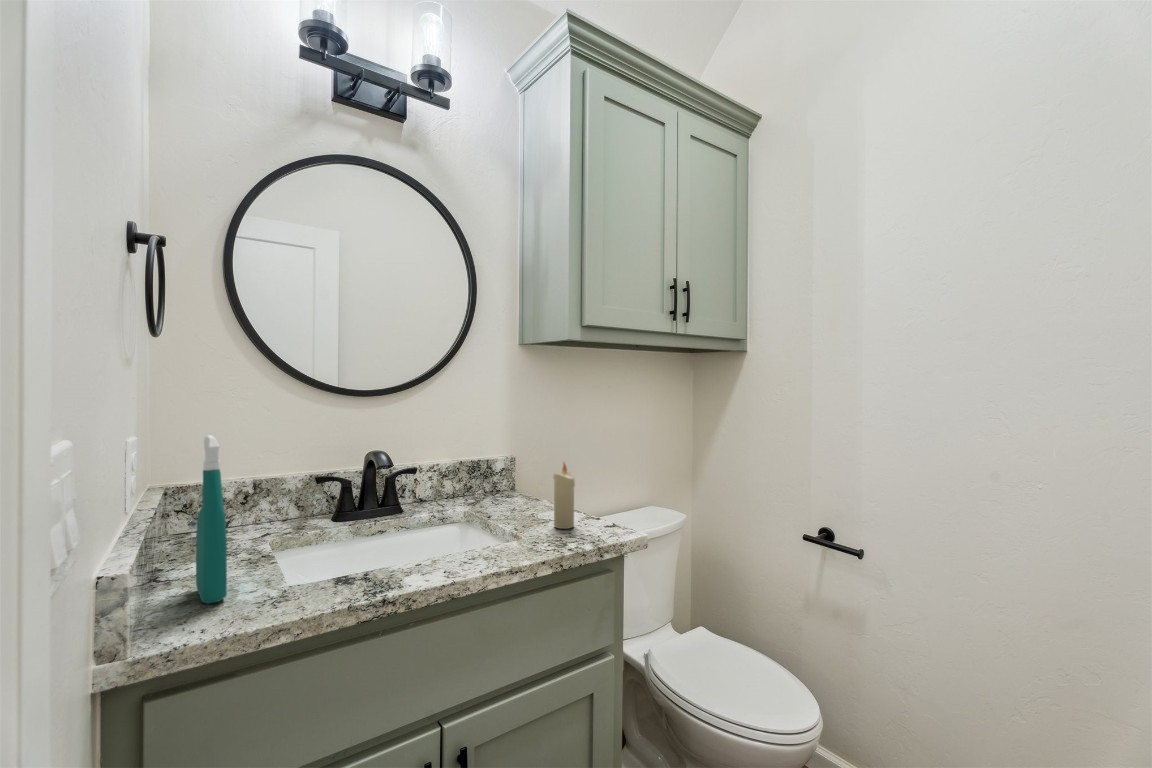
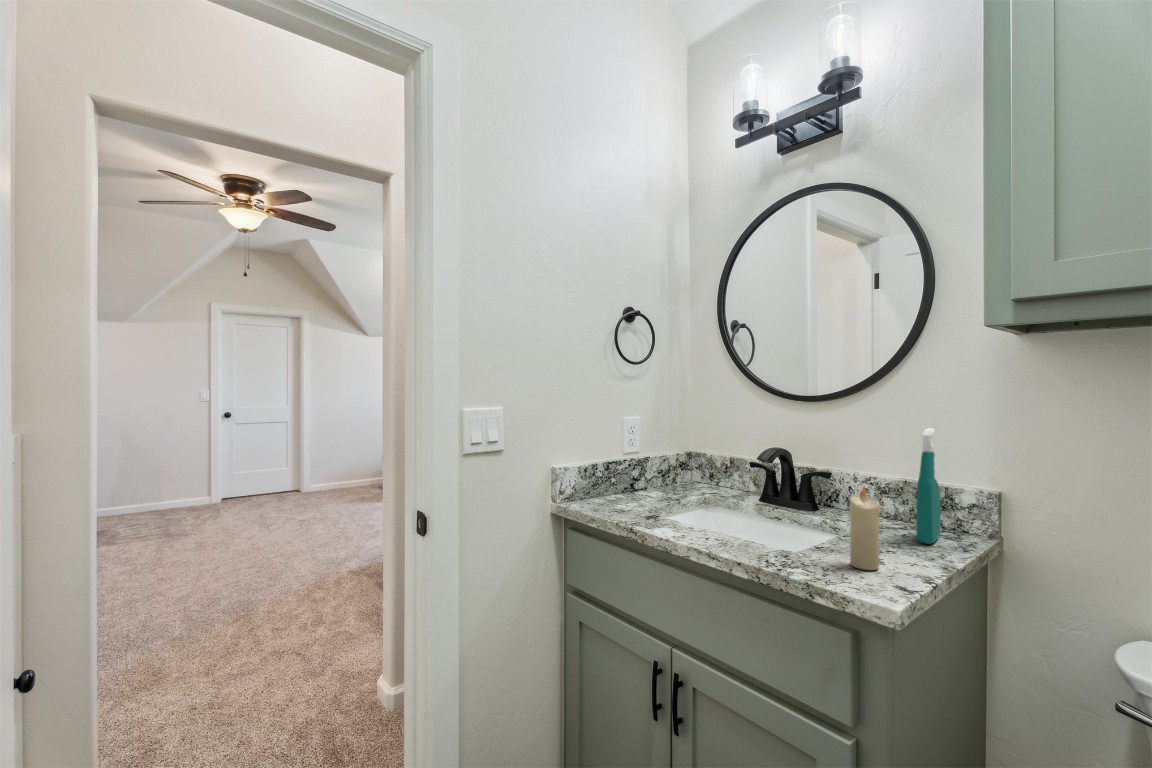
spray bottle: present [196,435,227,604] -> present [916,428,940,544]

